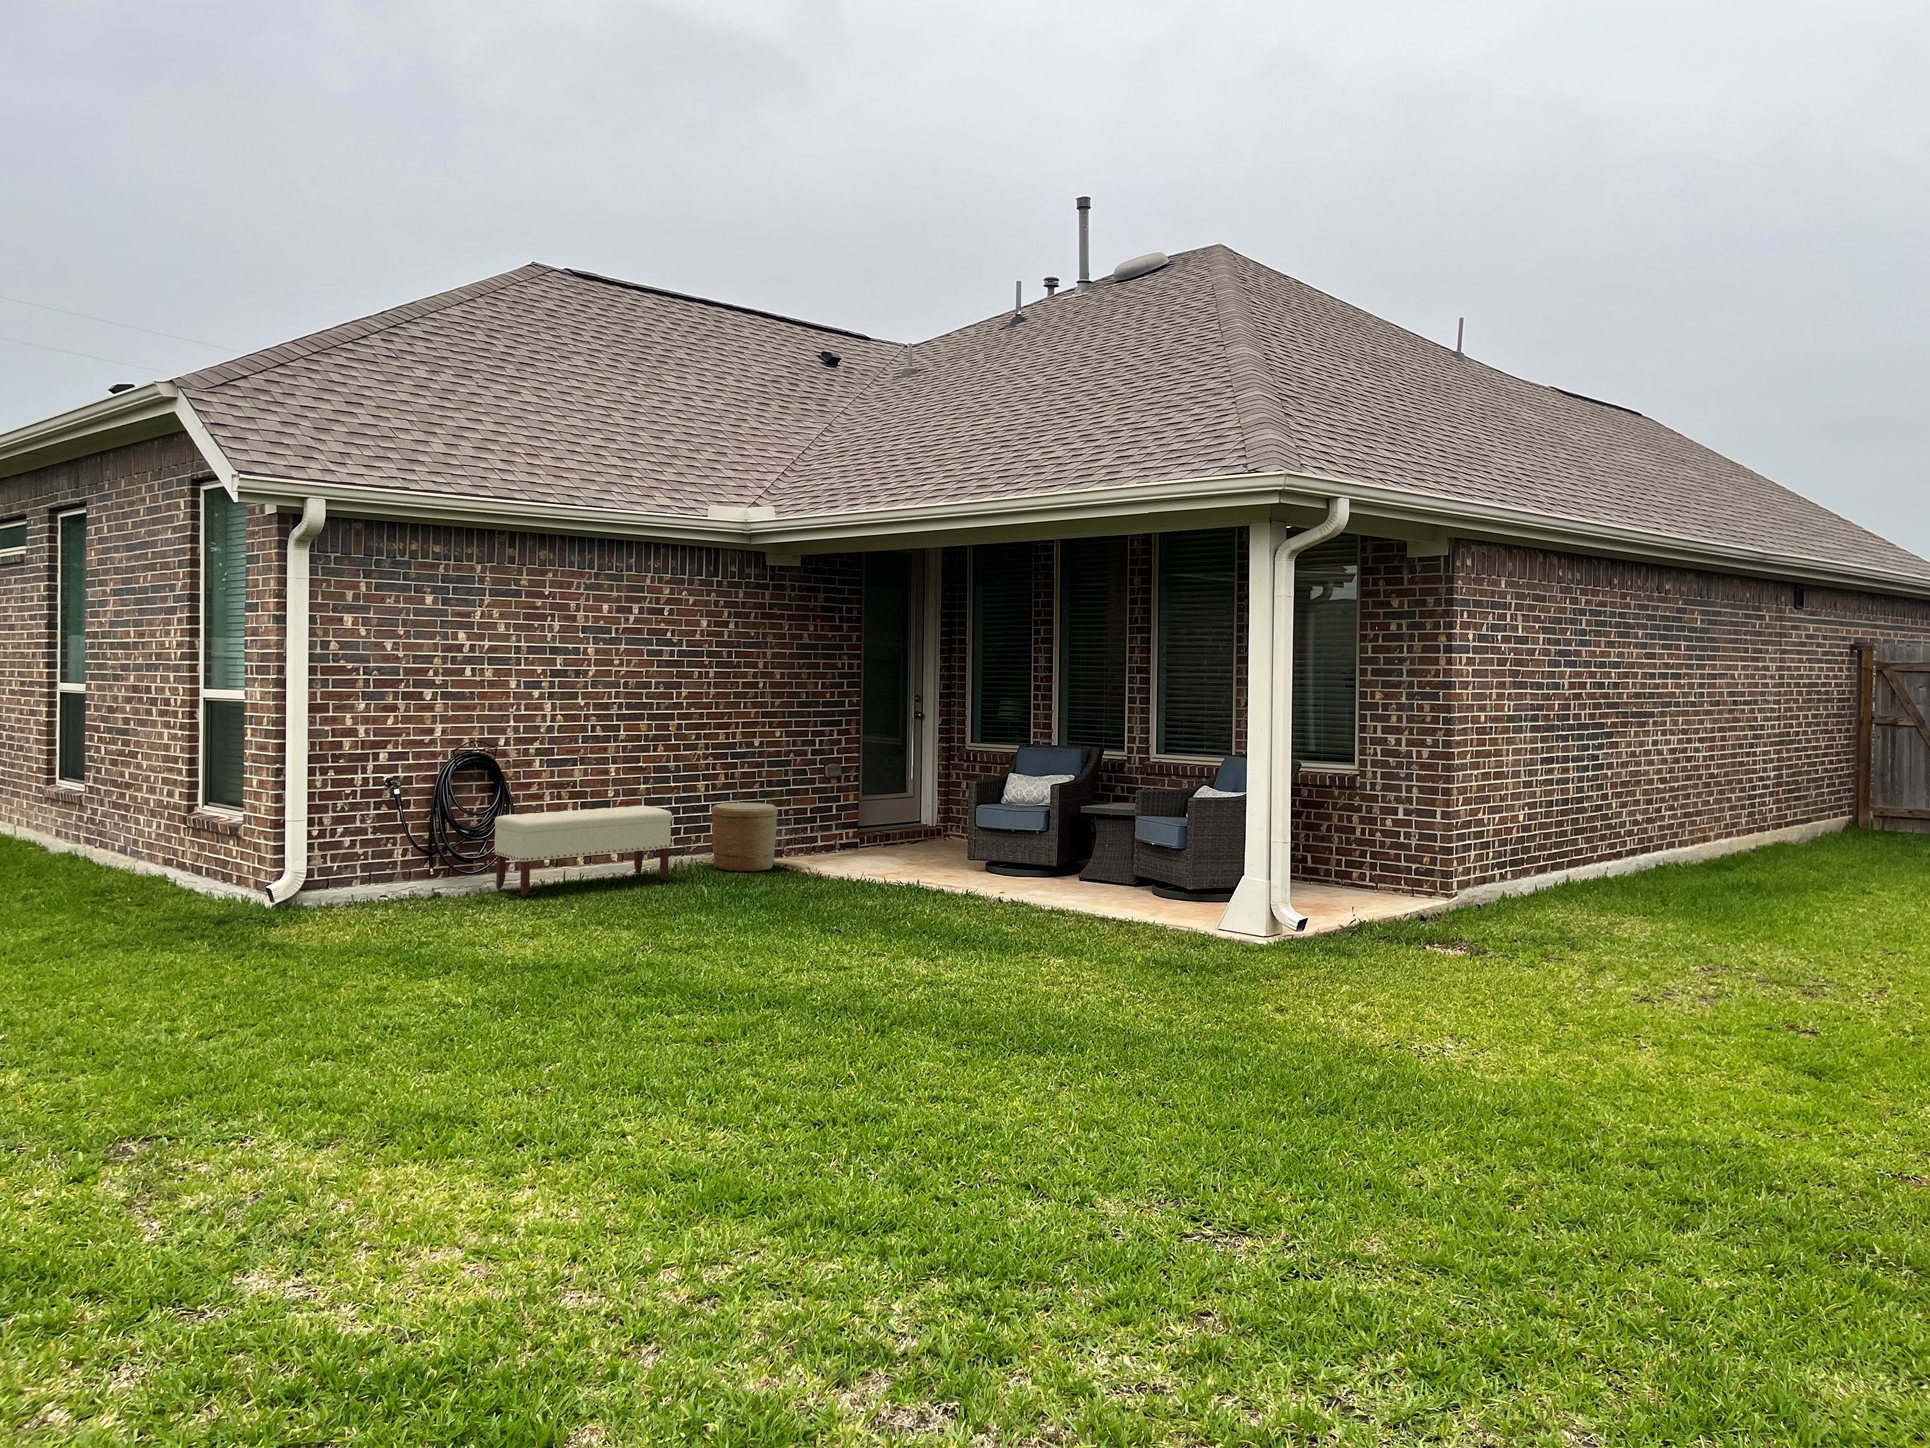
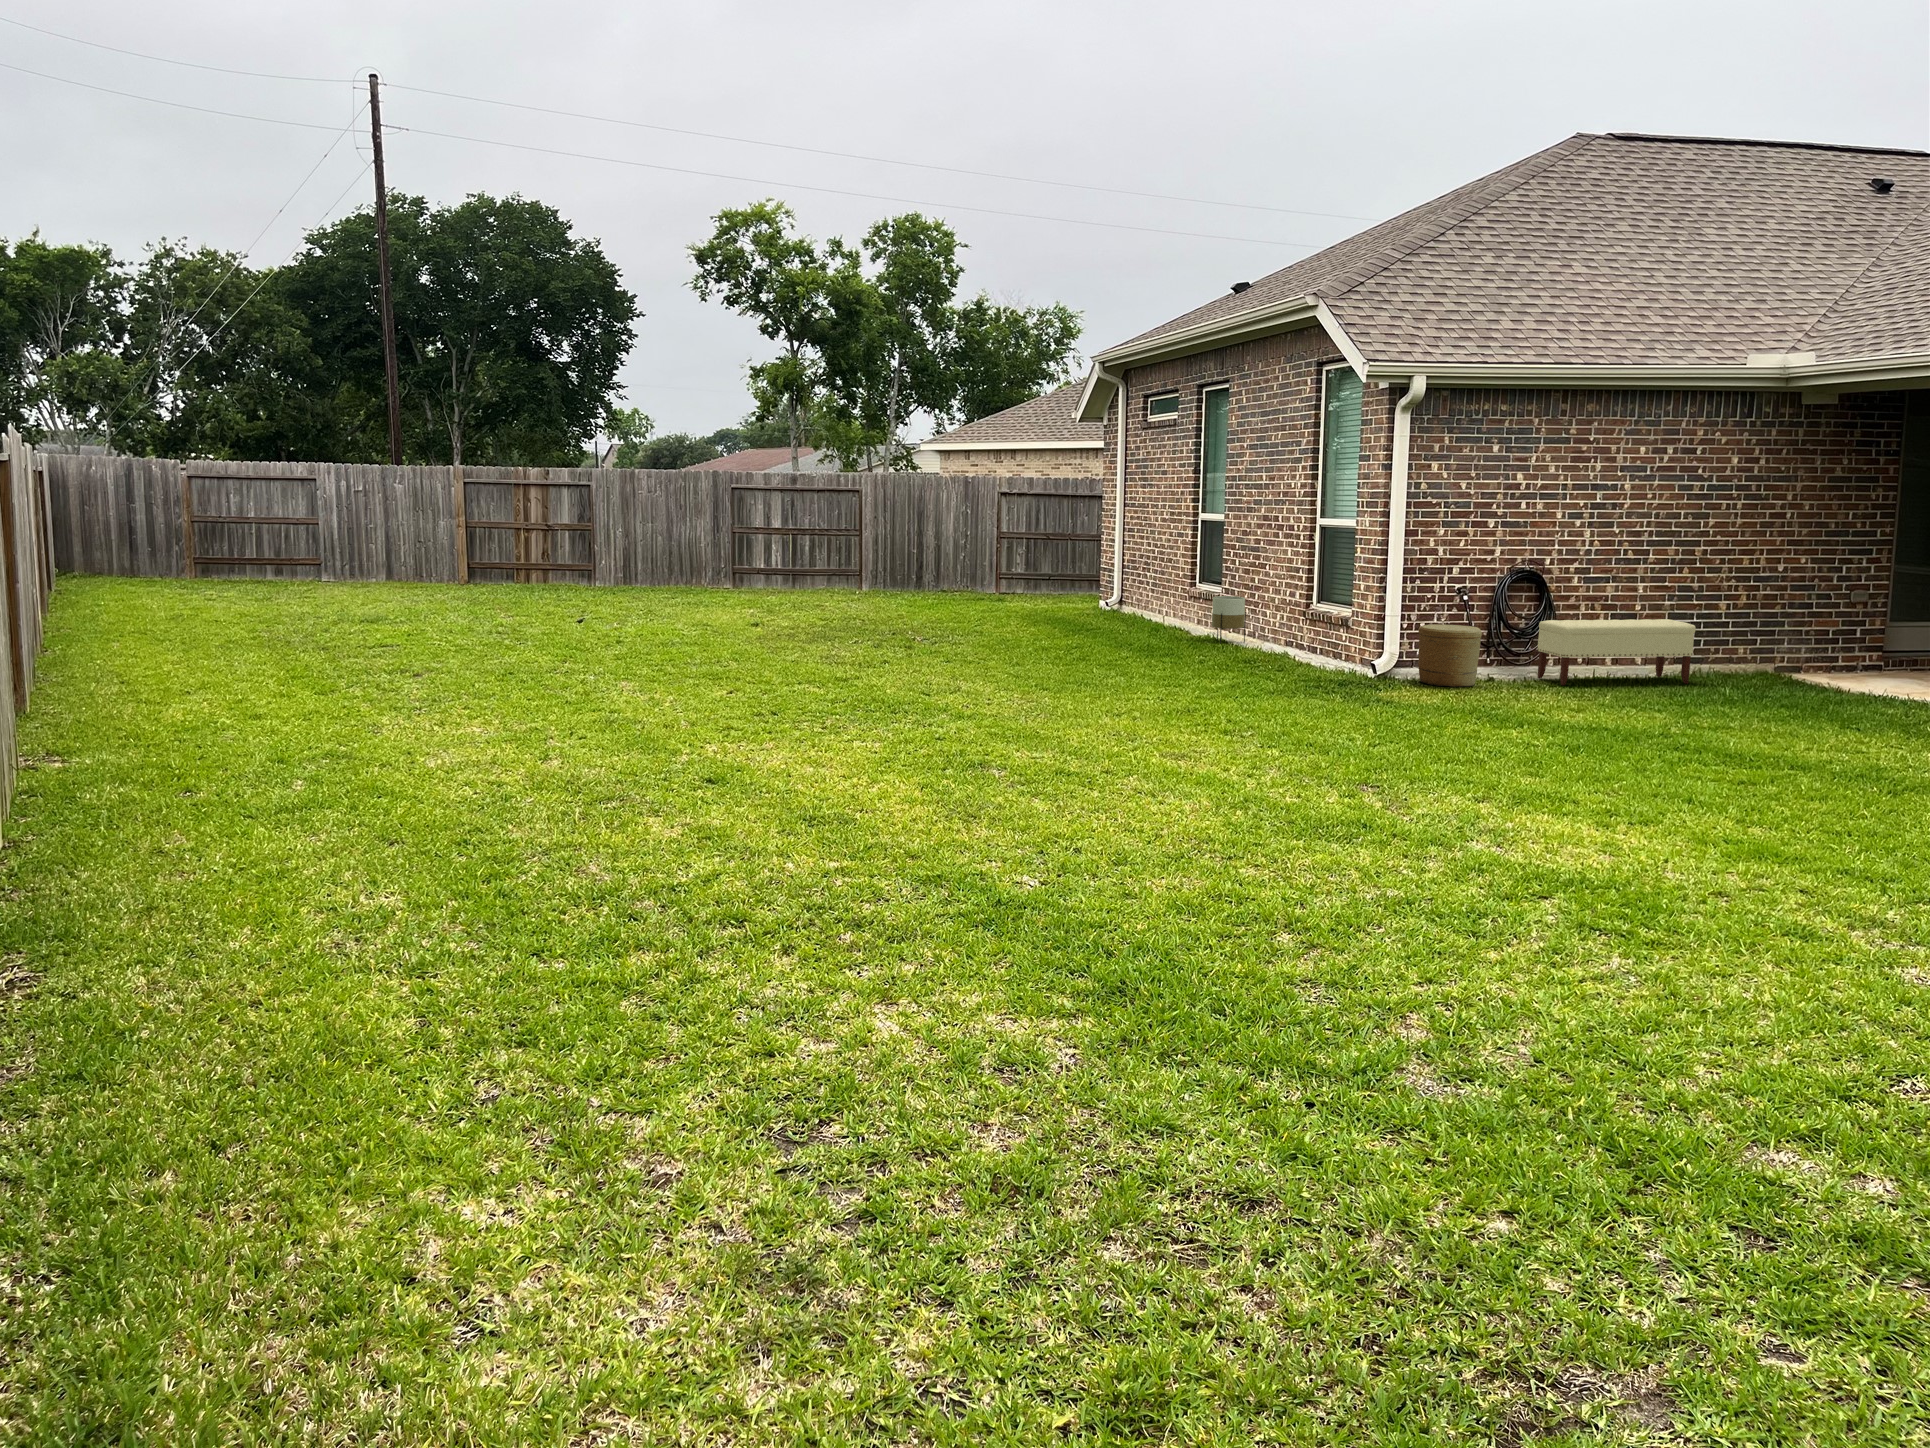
planter: none [57,799,112,869] -> present [1212,596,1246,644]
woven basket: present [711,803,778,872] -> present [1418,625,1482,687]

